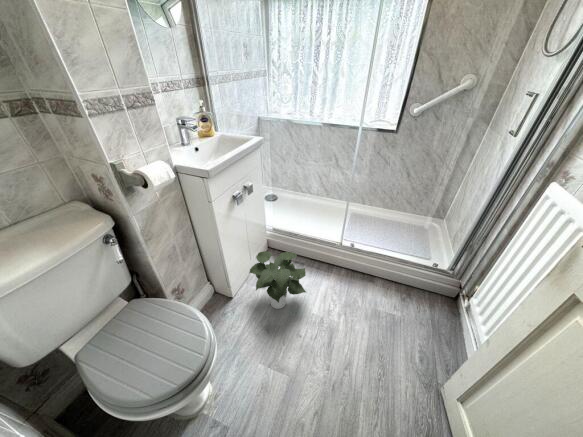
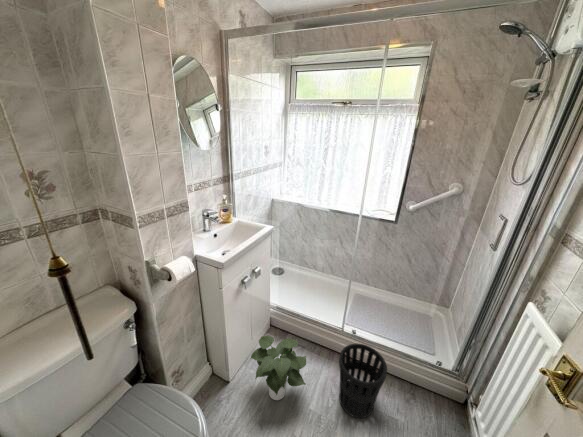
wastebasket: none [338,252,387,317] -> present [339,343,387,418]

